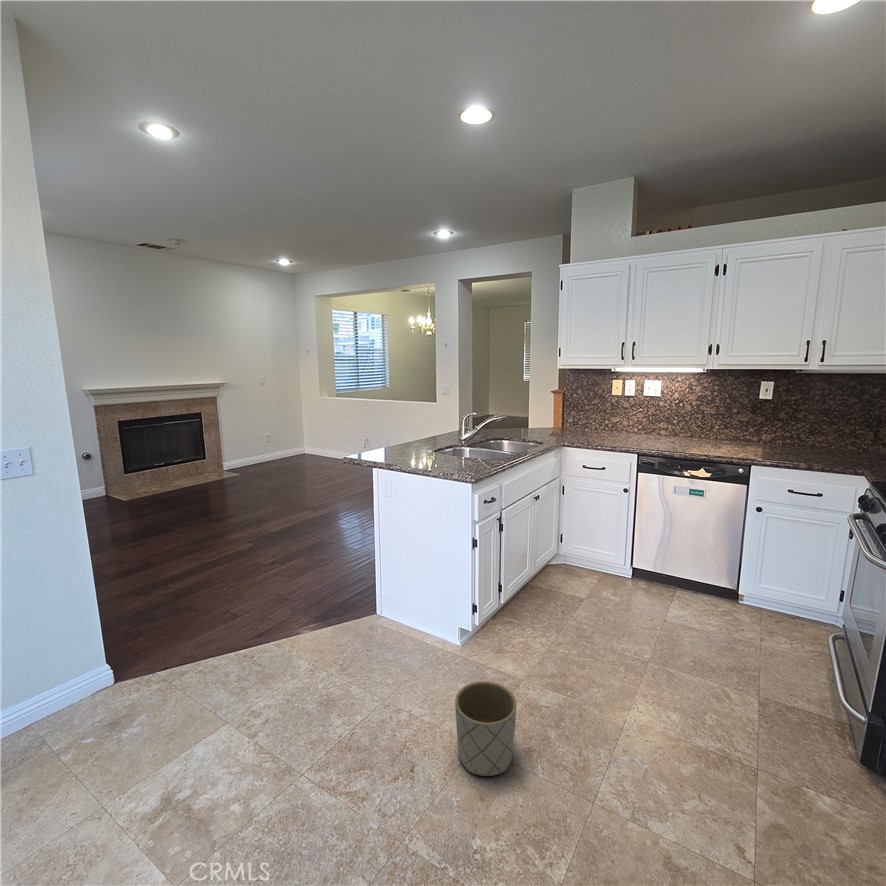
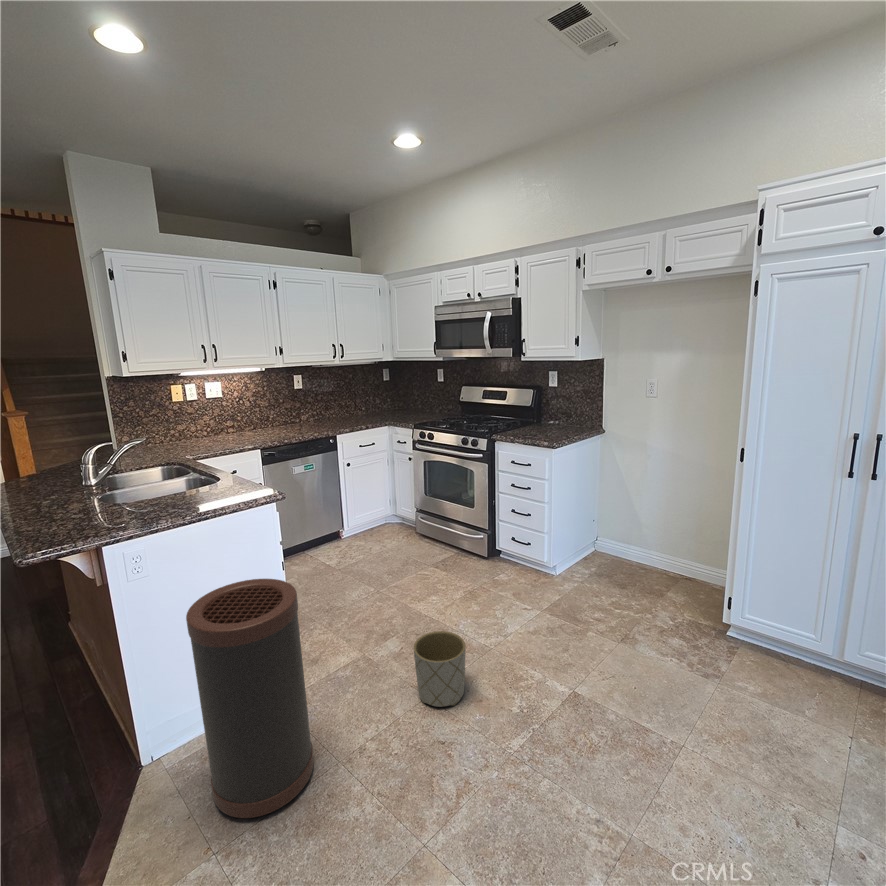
trash can: none [326,520,404,688] -> present [186,579,314,818]

